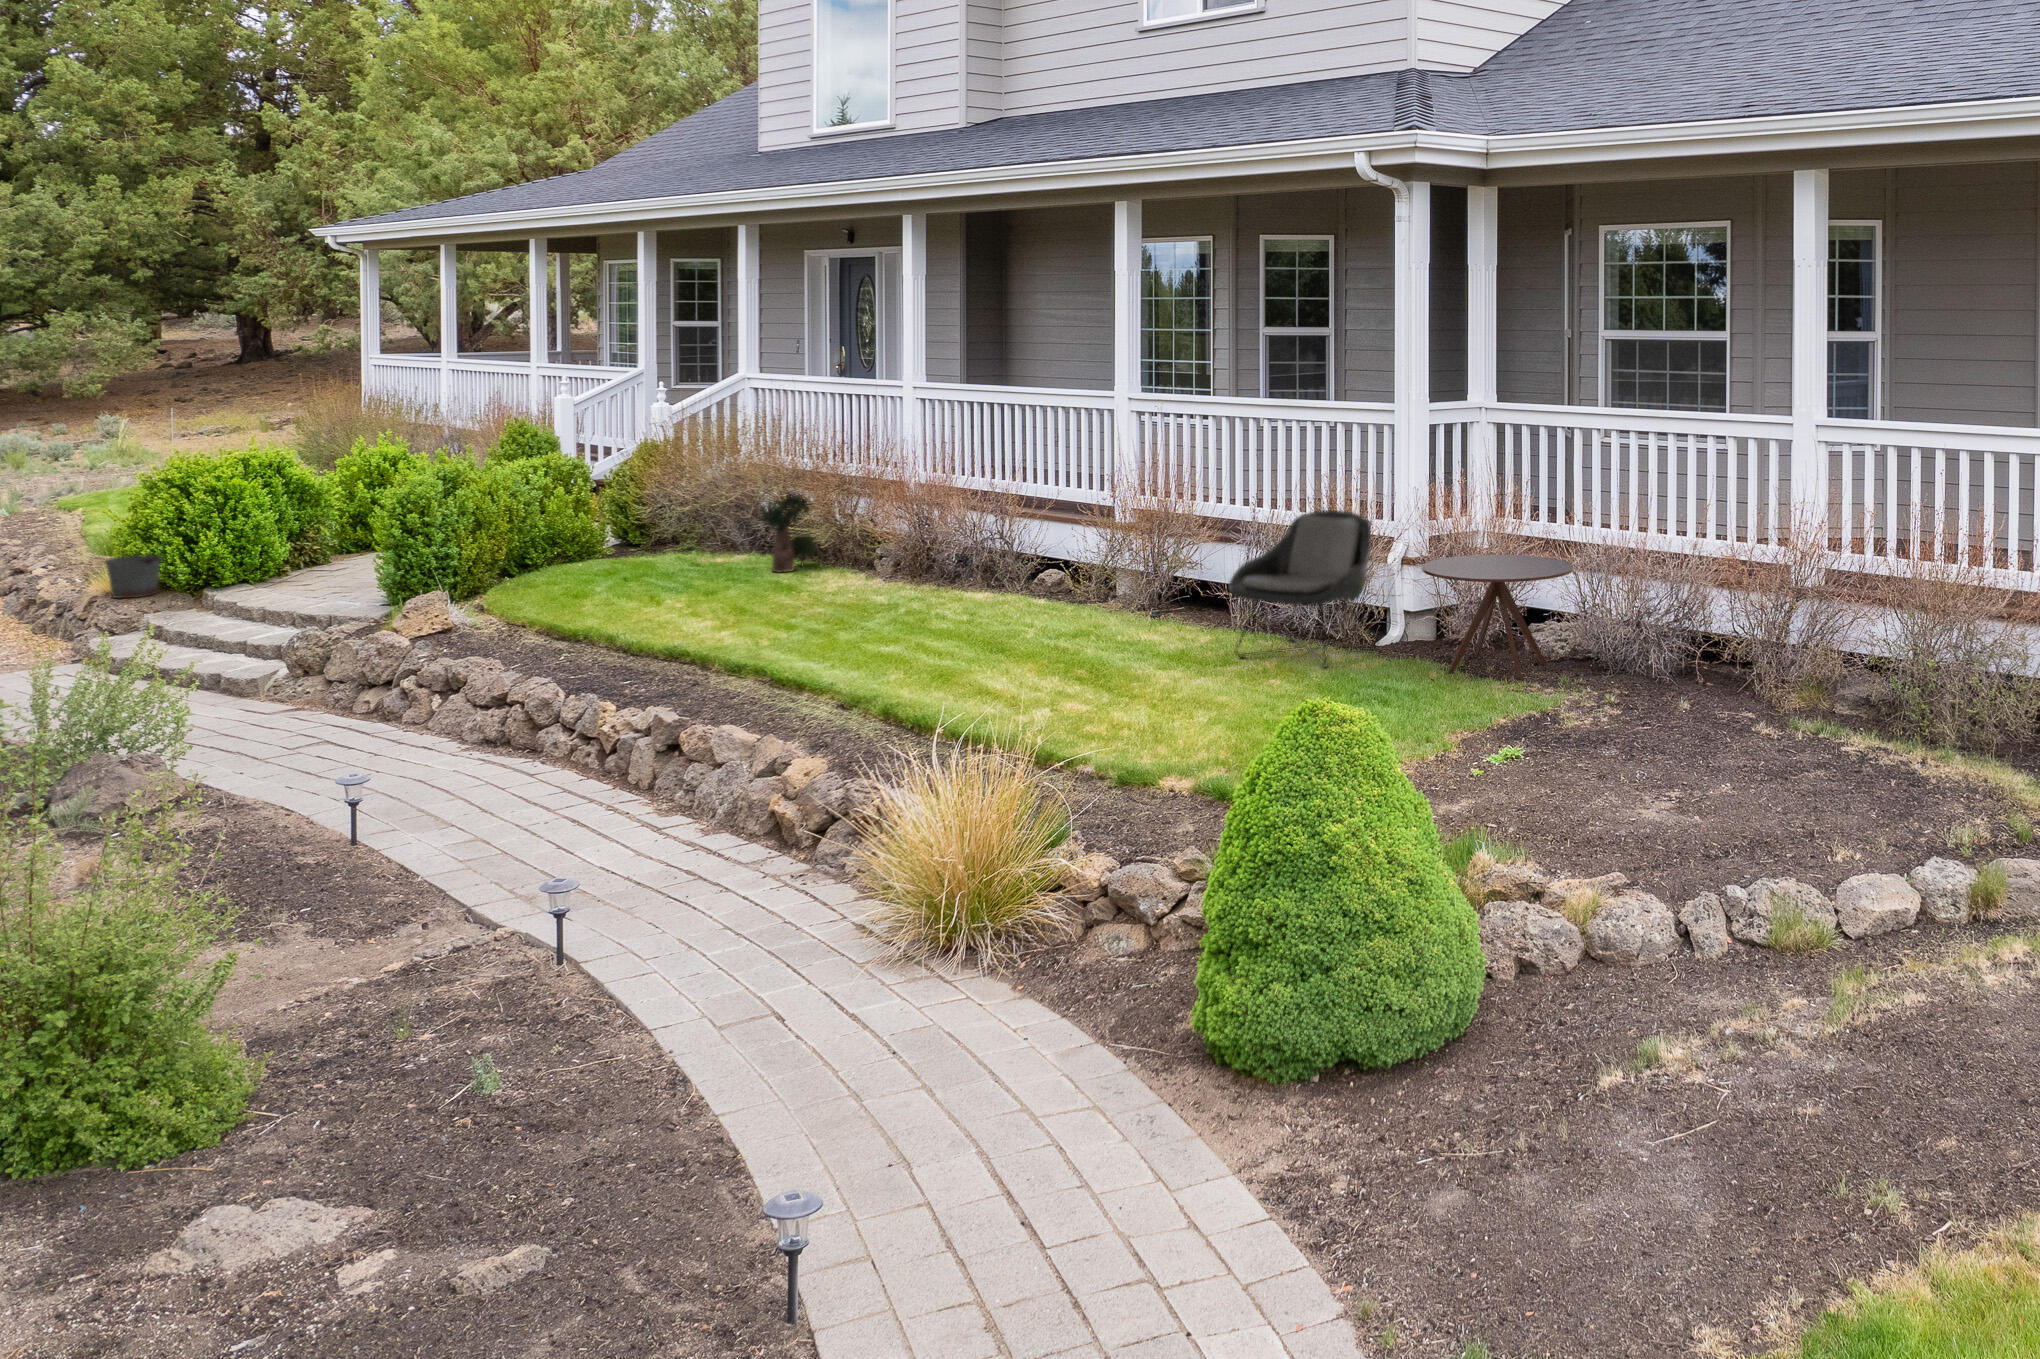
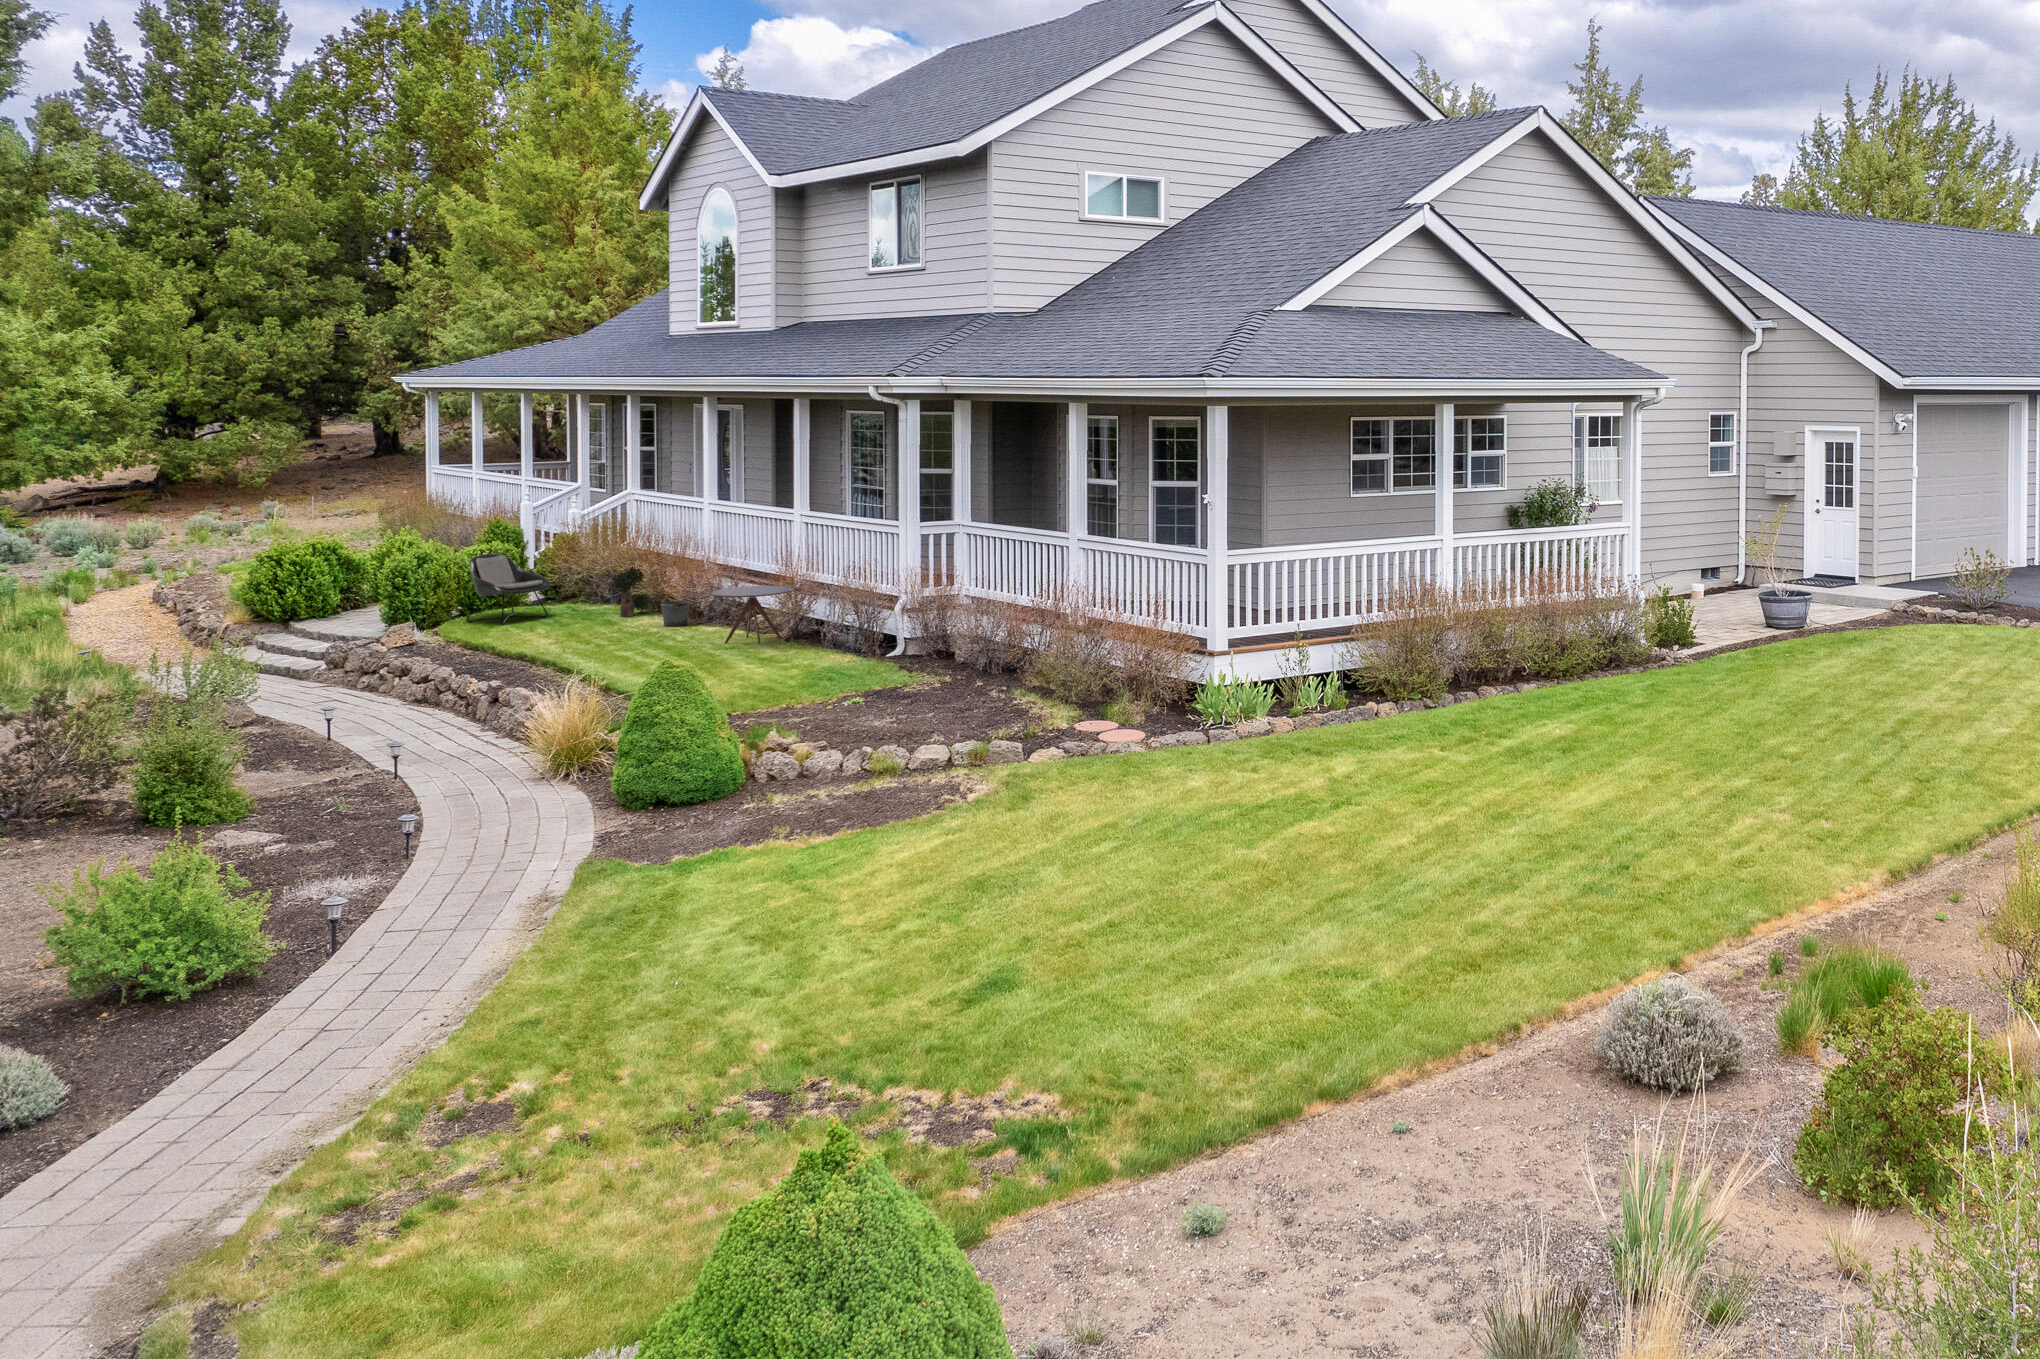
lounge chair: present [1228,510,1378,667] -> present [467,554,550,625]
bucket: present [106,555,161,598] -> present [660,601,690,627]
round table: present [1422,555,1573,679] -> present [711,586,793,644]

